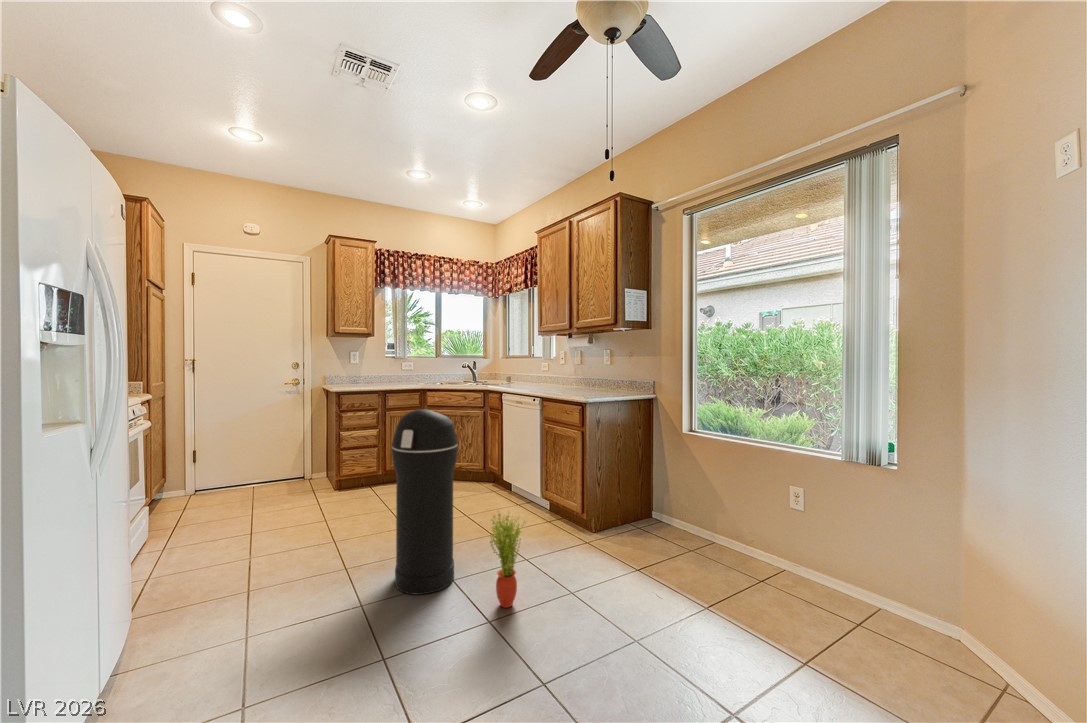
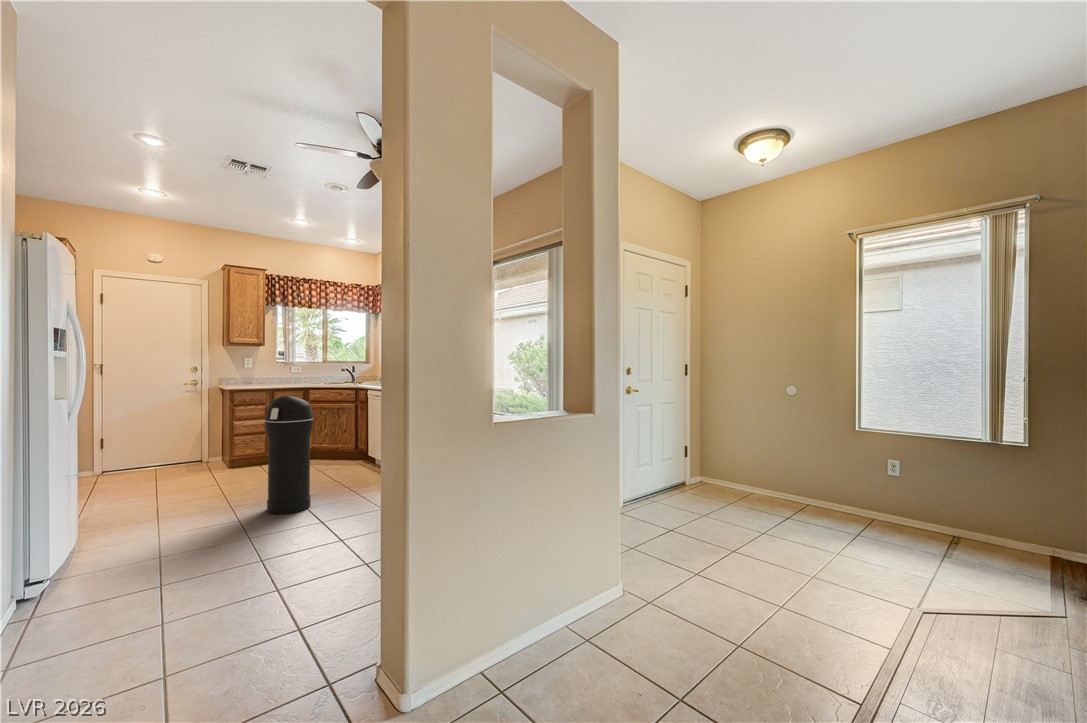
potted plant: present [490,513,526,608] -> none [327,457,354,516]

